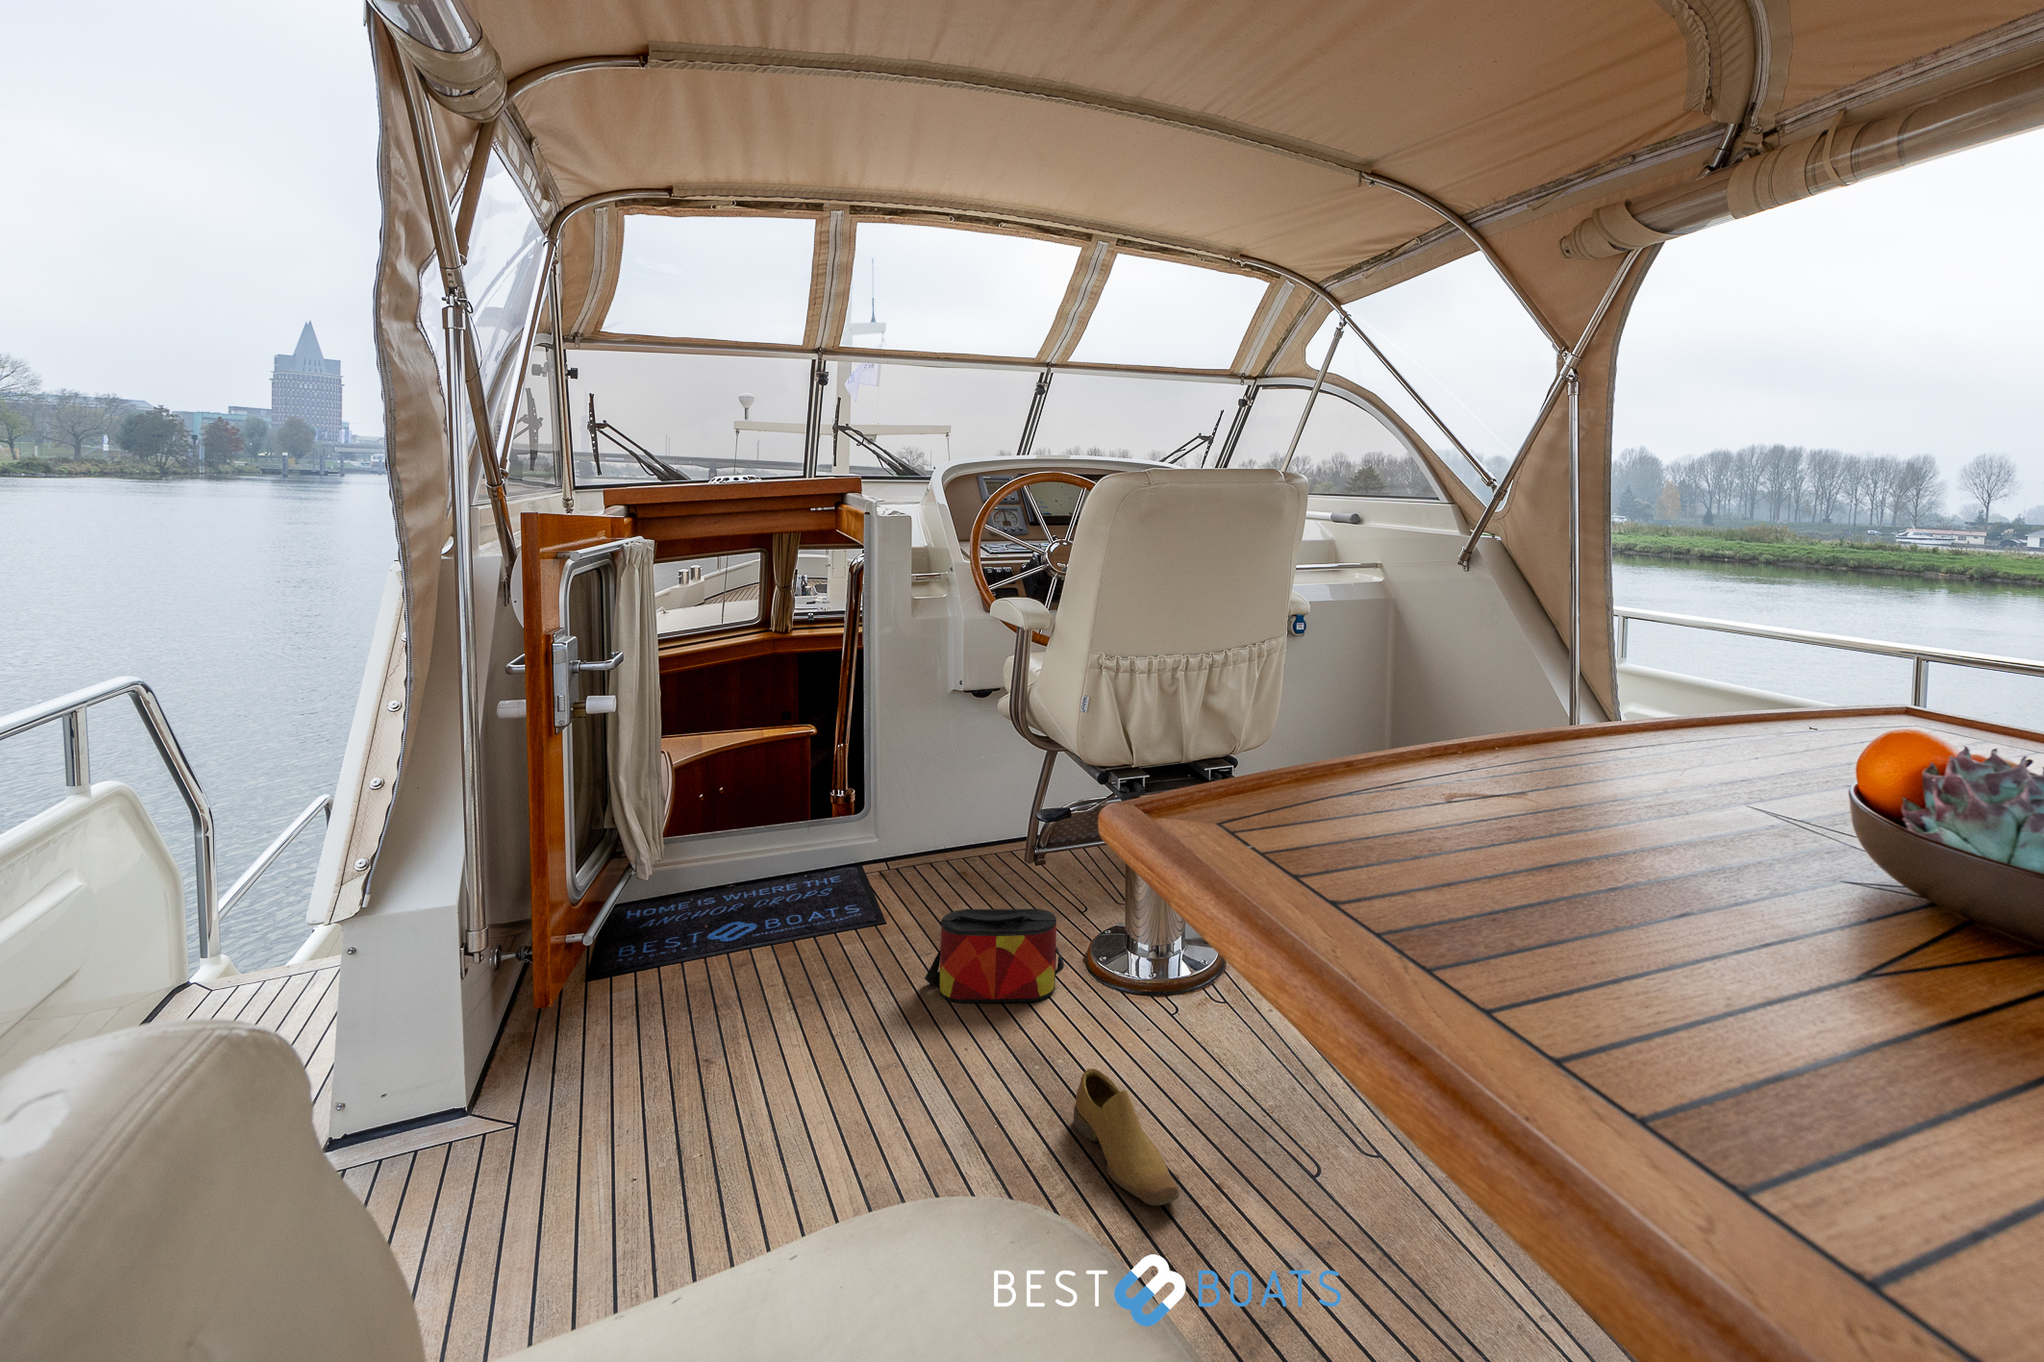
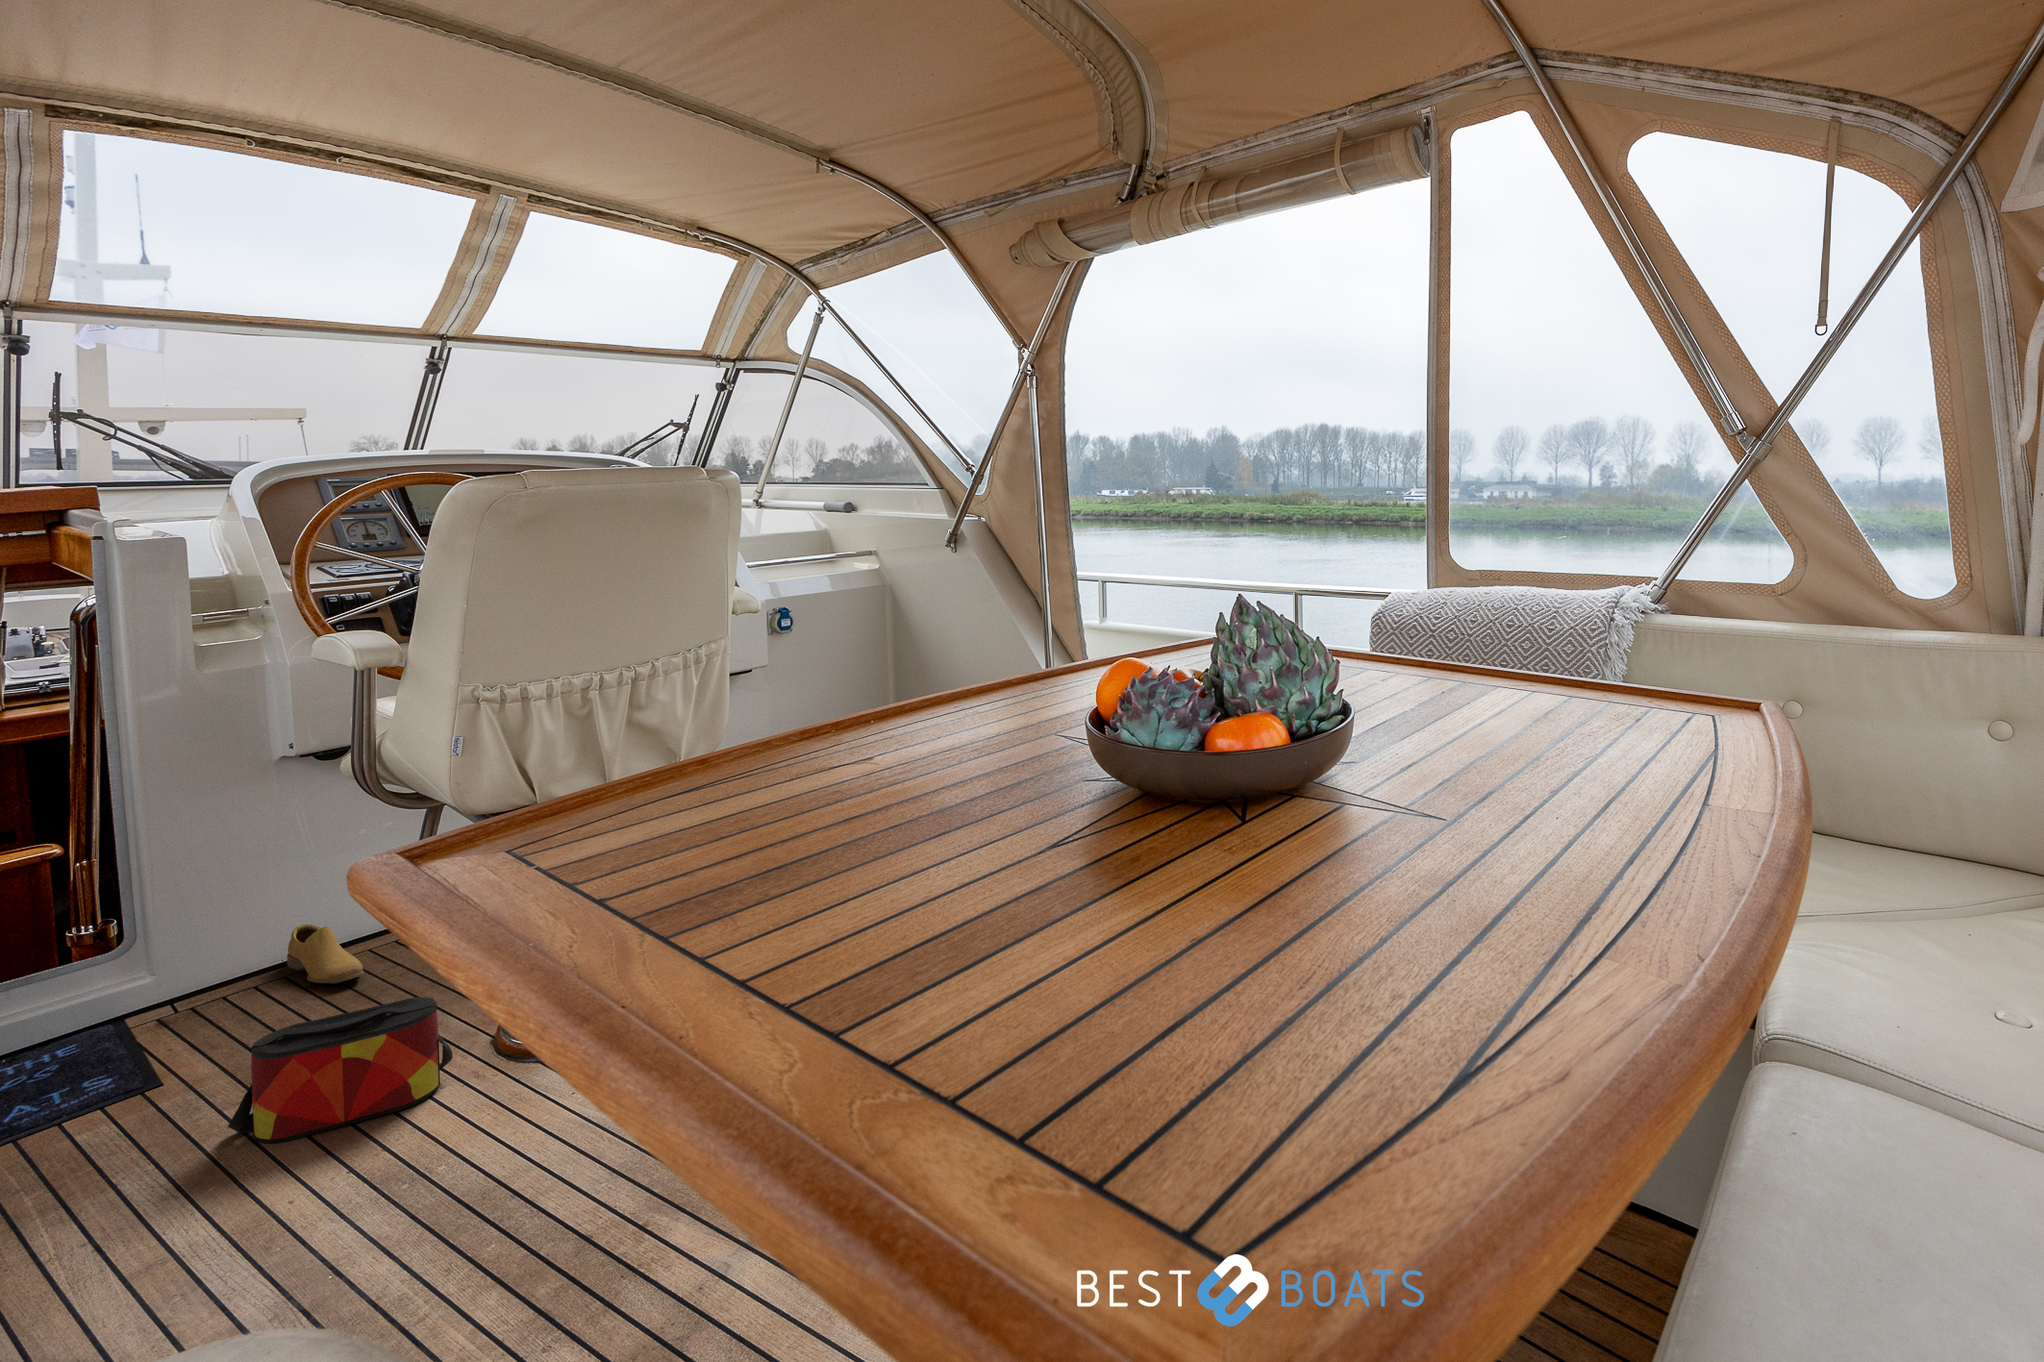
shoe: present [1074,1069,1179,1206] -> present [287,924,364,983]

